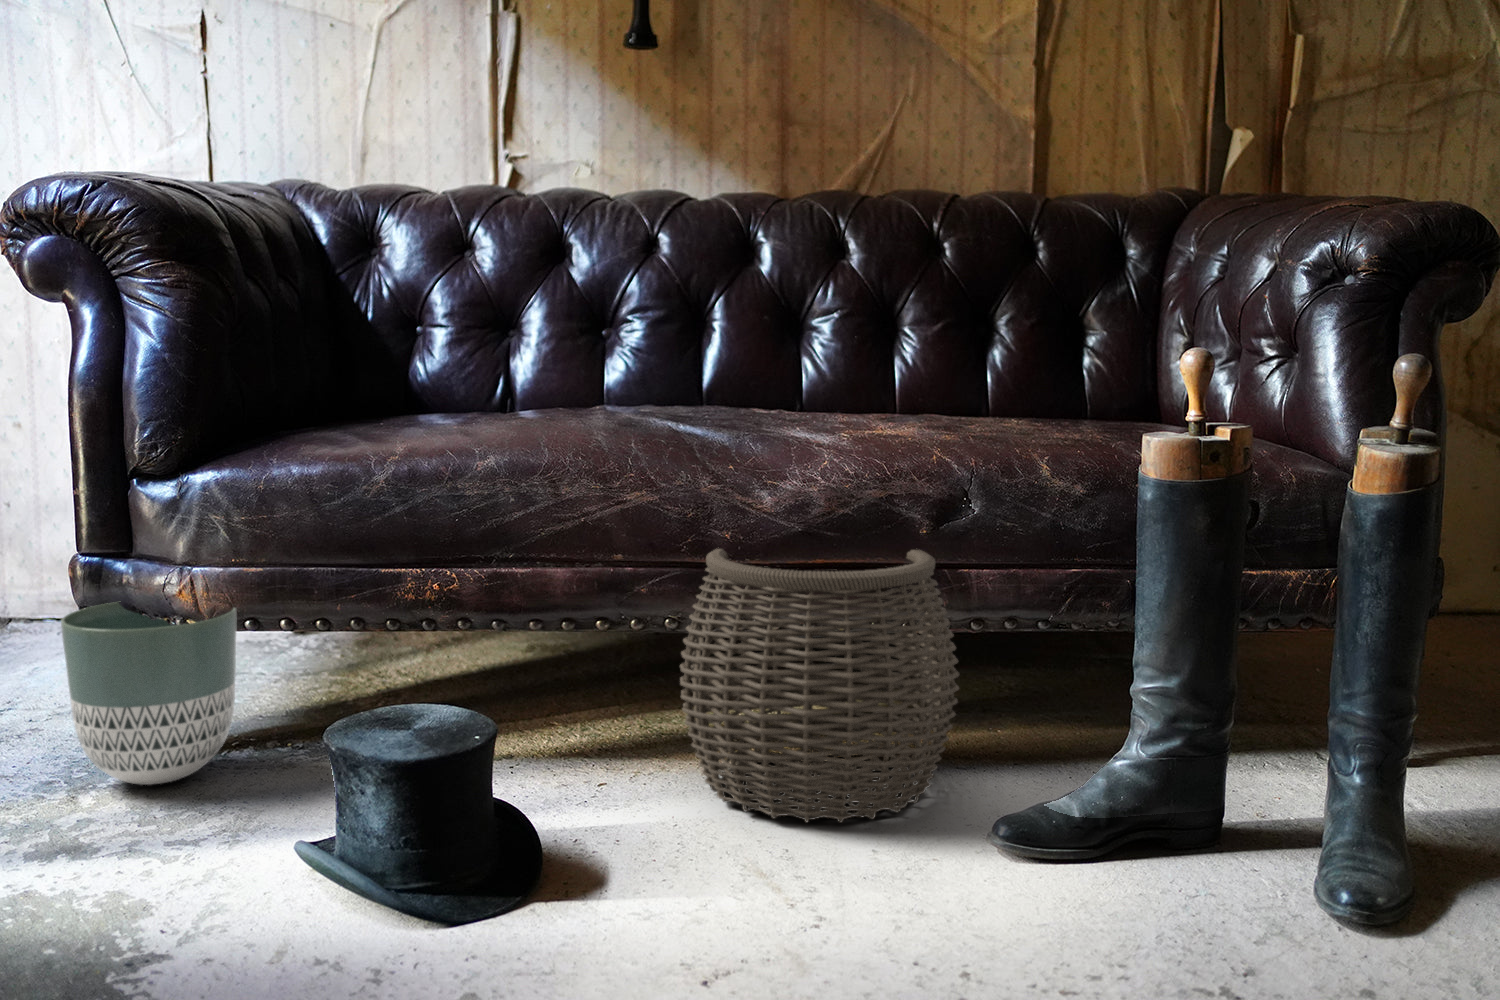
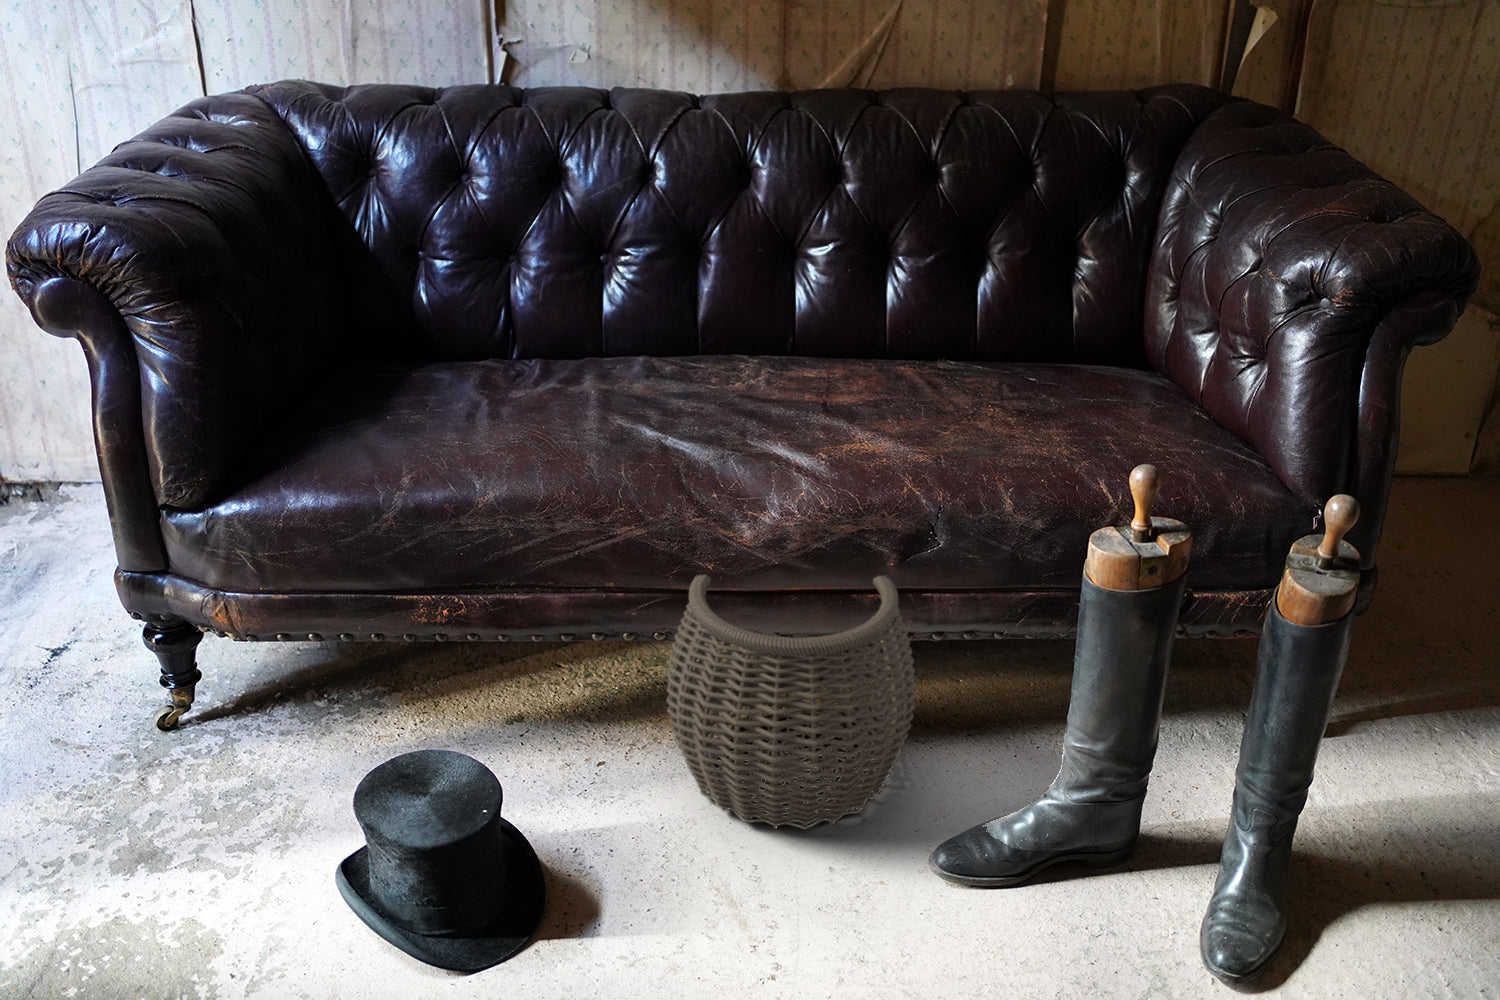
planter: present [61,602,237,785] -> none [114,595,278,770]

